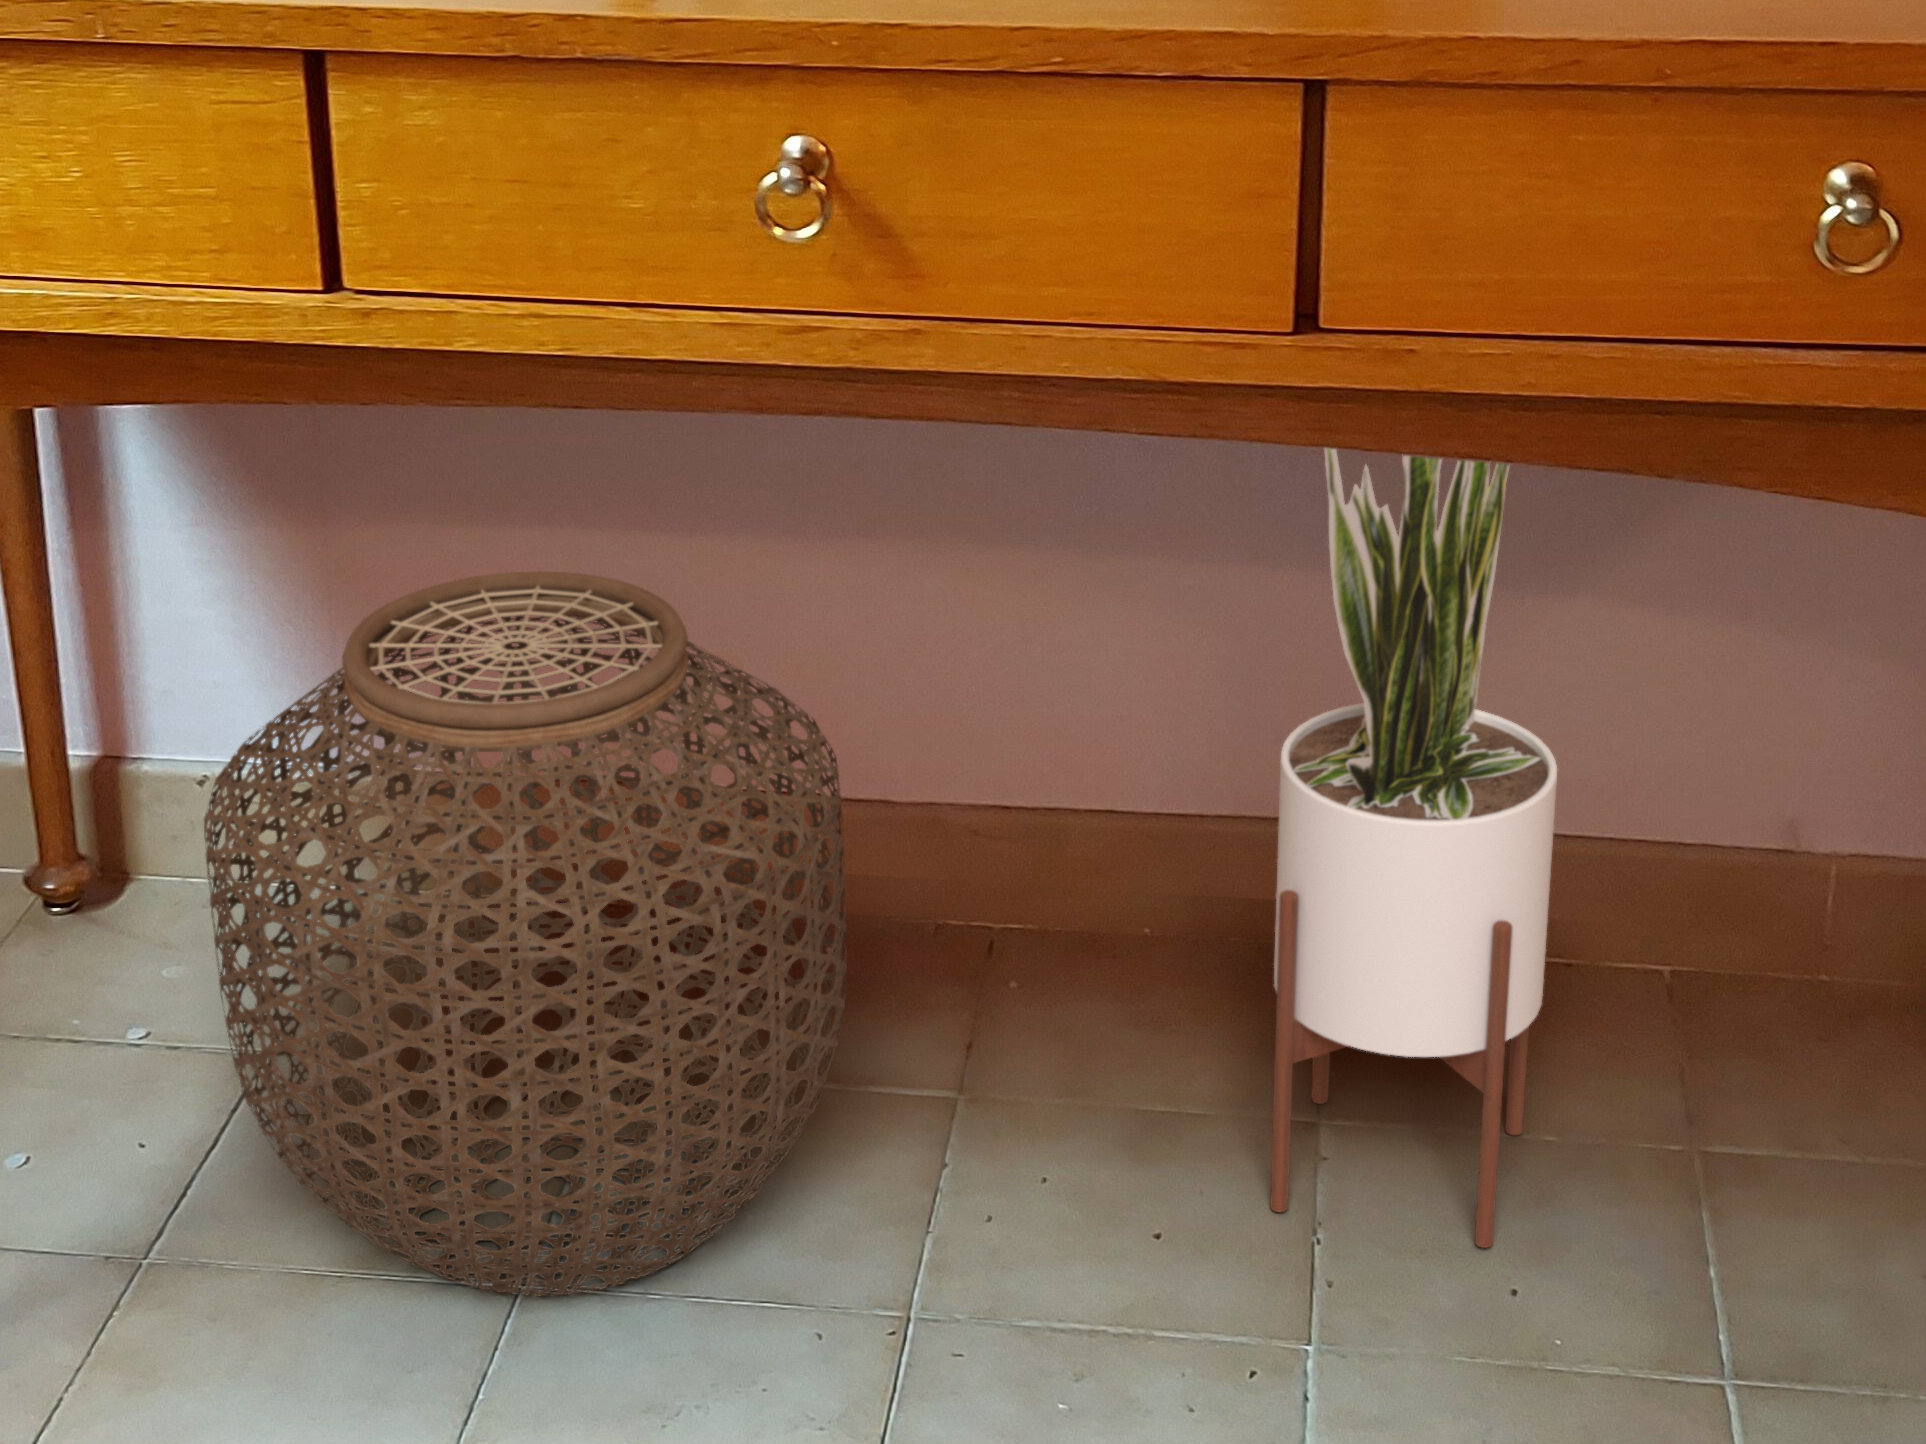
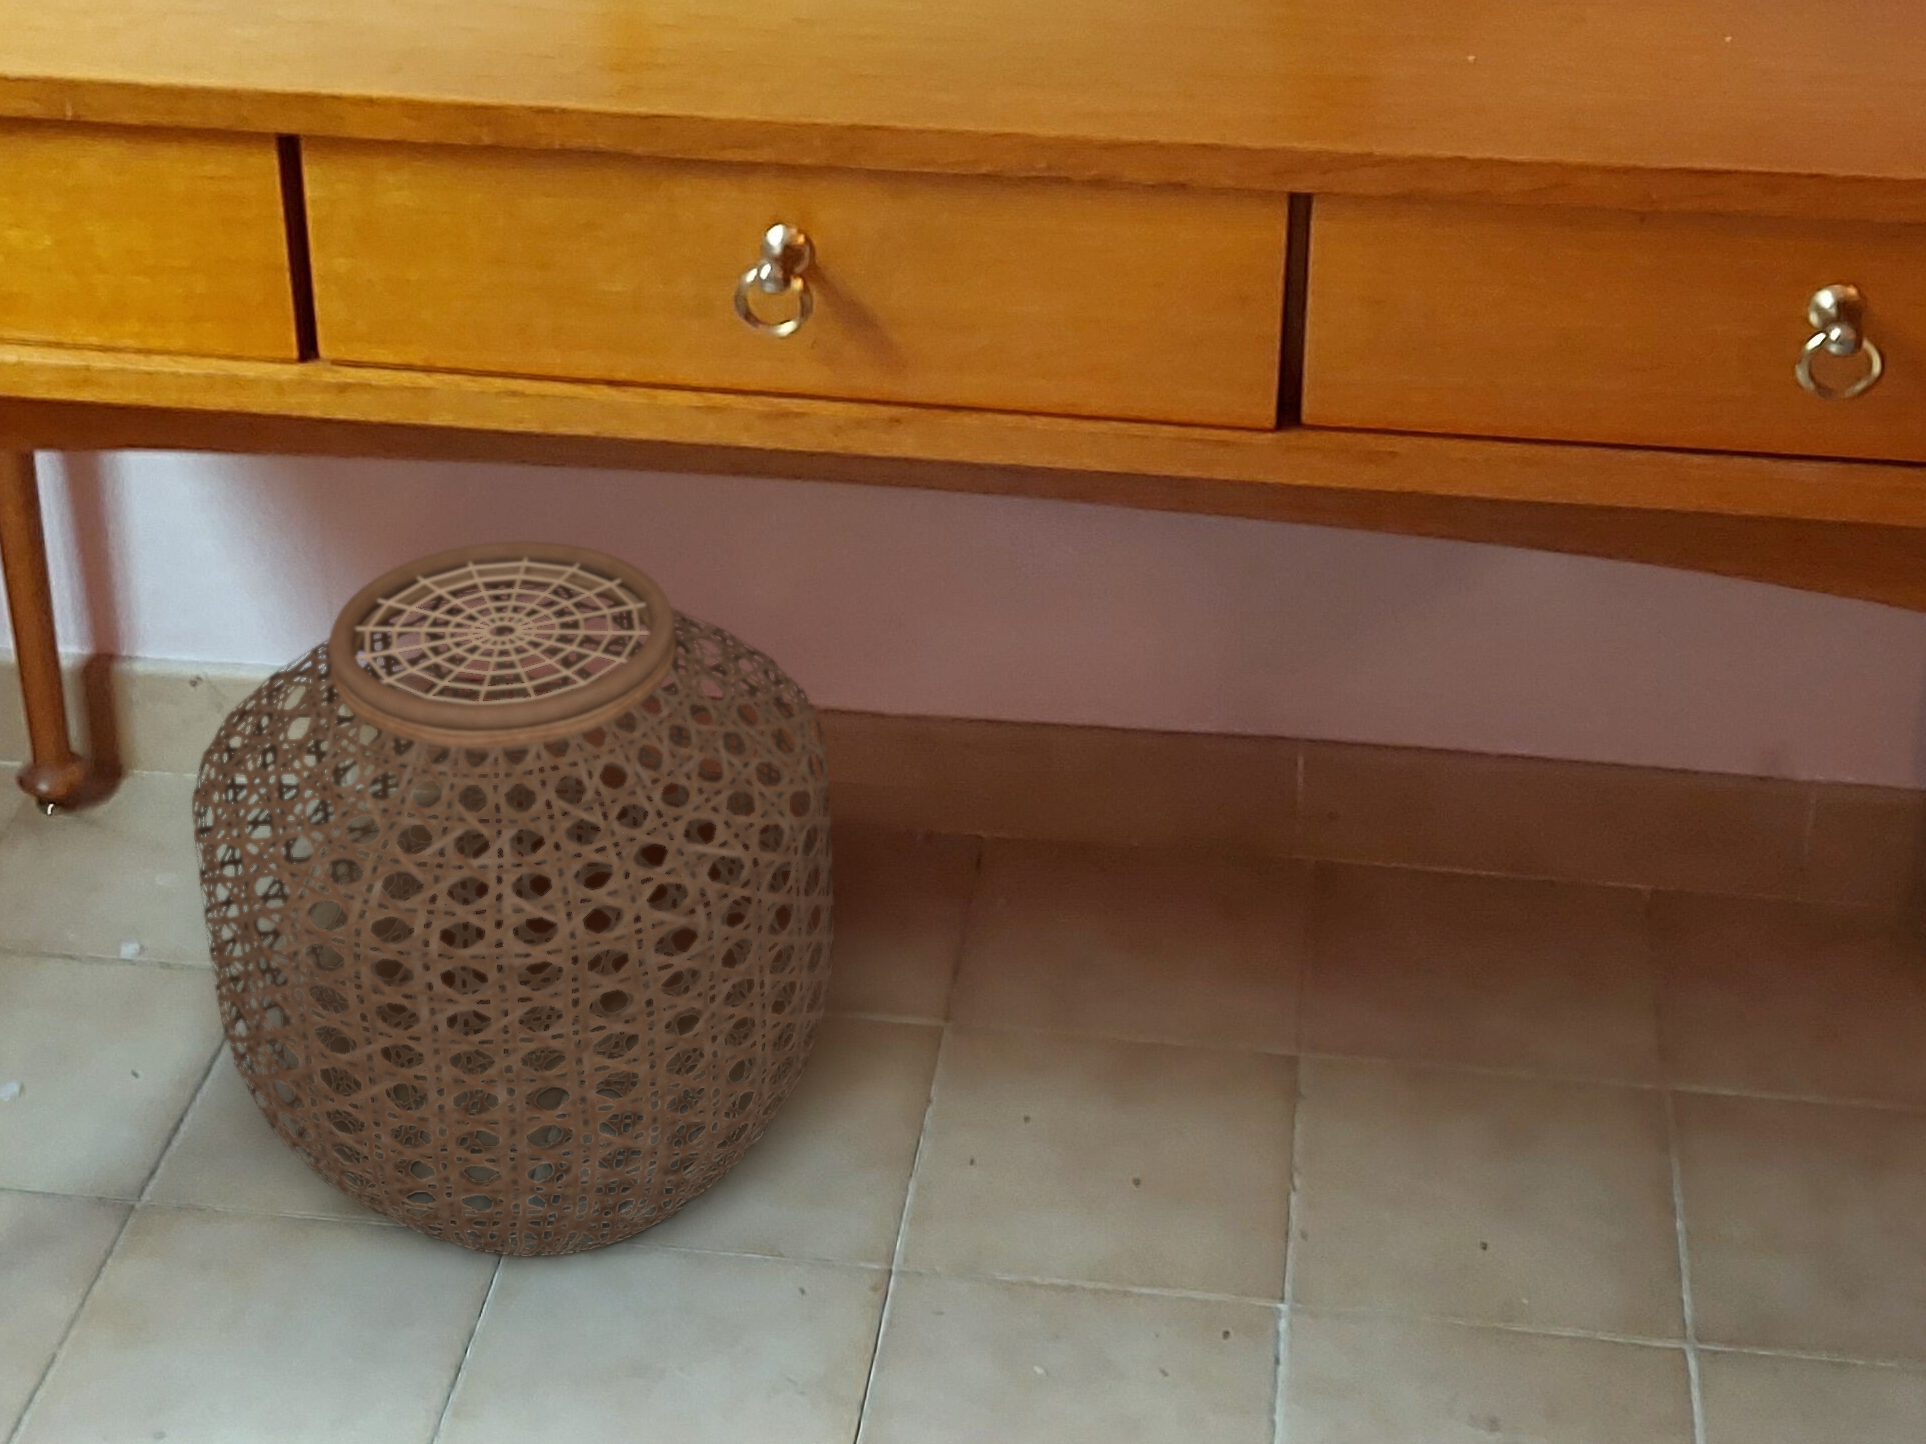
potted plant: present [1270,448,1557,1248] -> none [1251,333,1541,1210]

